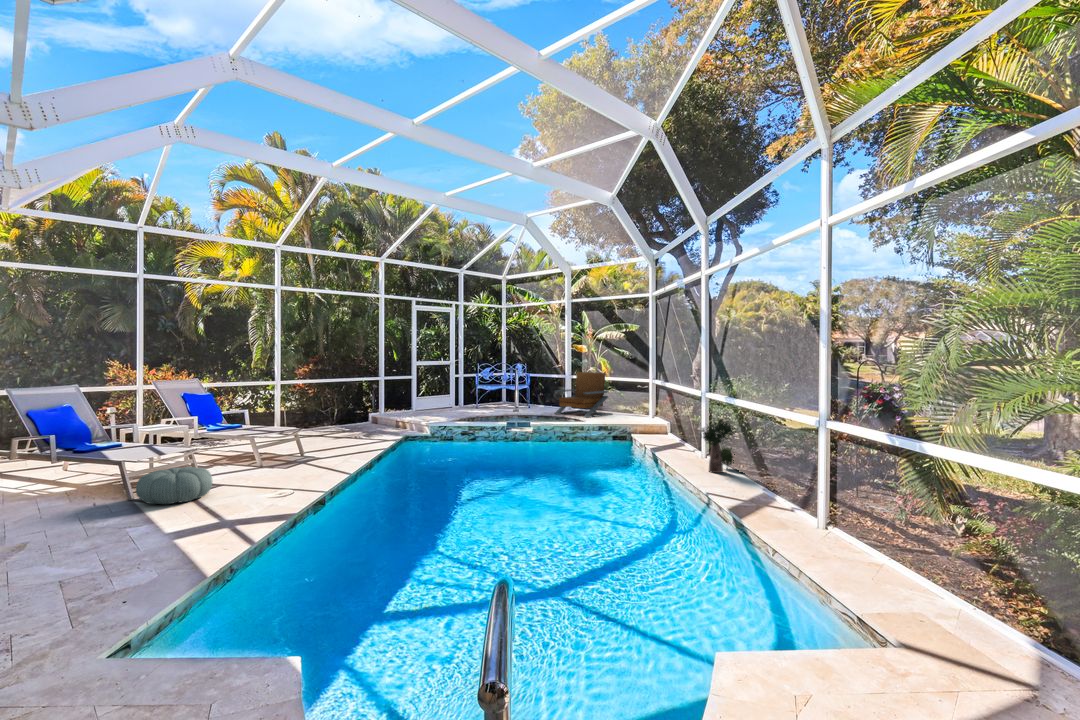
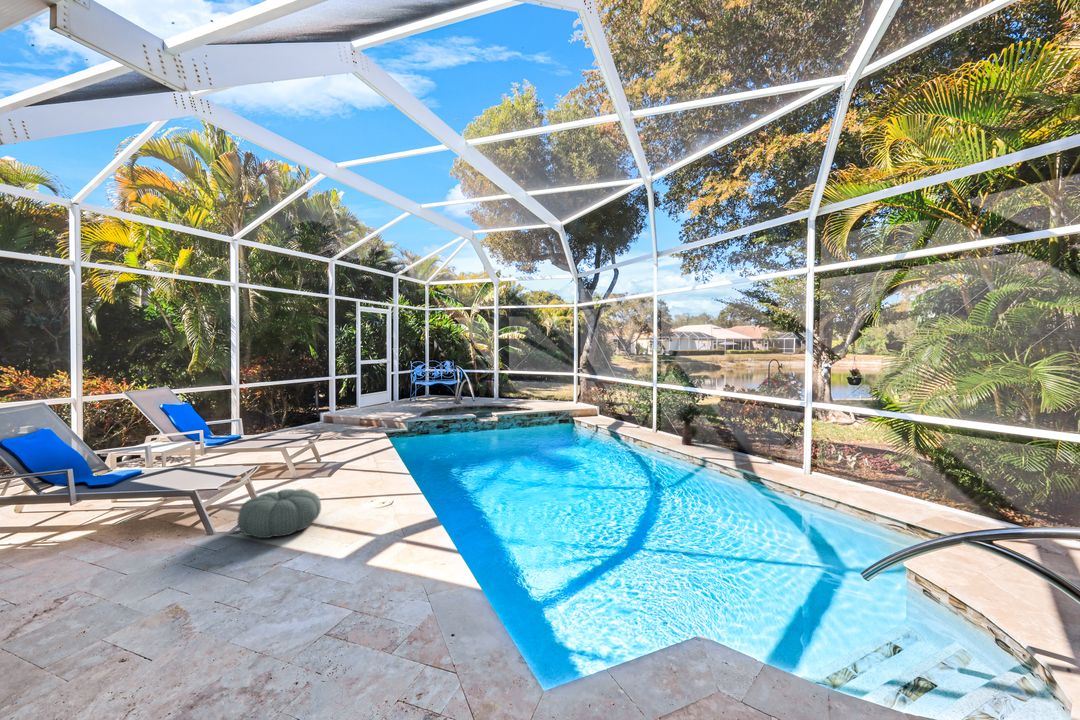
lounge chair: present [555,372,612,418] -> none [492,367,540,406]

